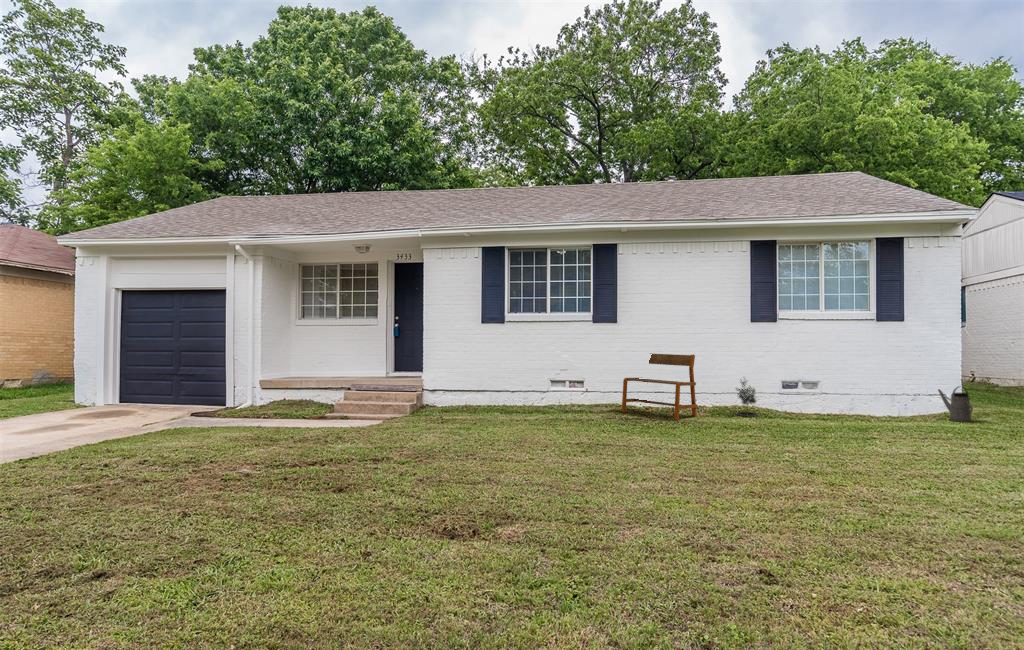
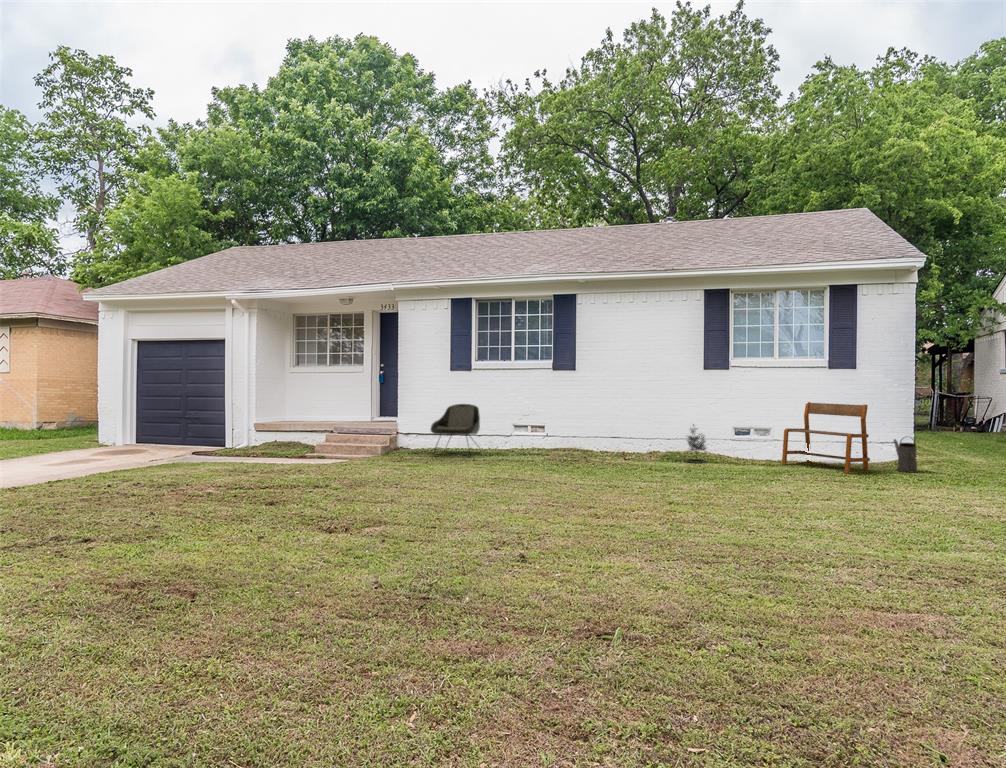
bench: present [622,354,698,420] -> present [782,402,870,474]
lounge chair: none [469,358,520,416] -> present [431,404,481,457]

